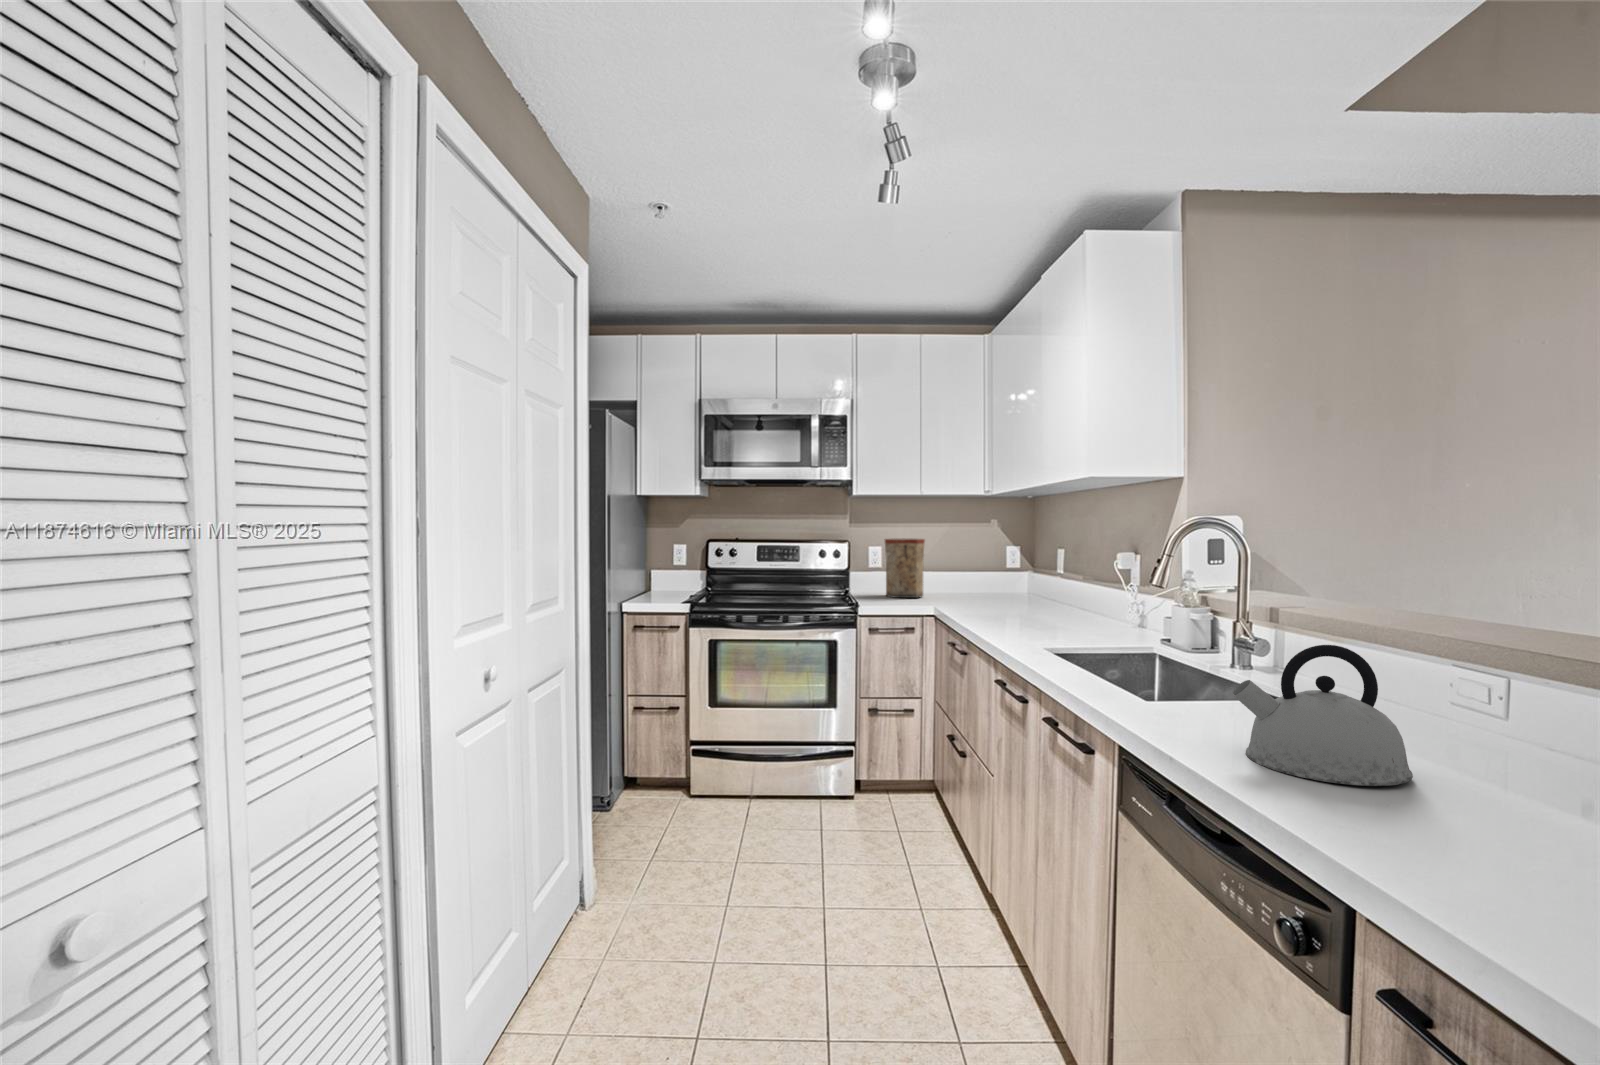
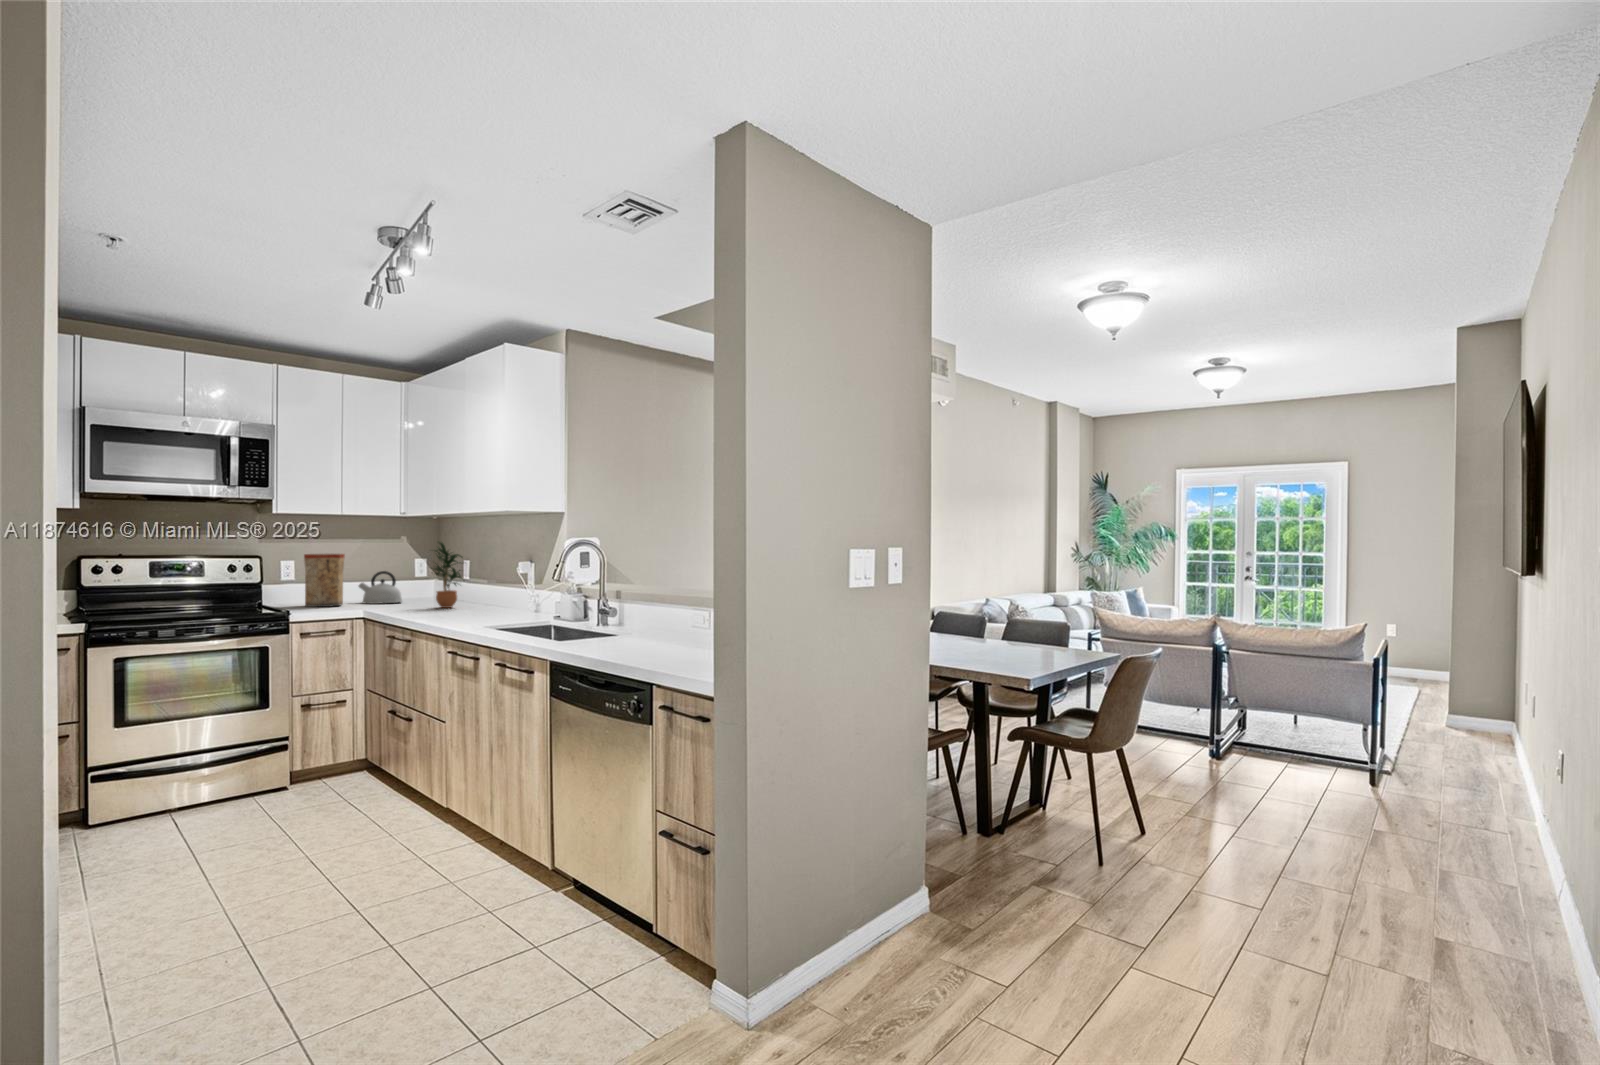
potted plant: none [1009,524,1059,608] -> present [434,542,462,608]
kettle: present [1233,645,1413,786] -> present [359,571,402,604]

